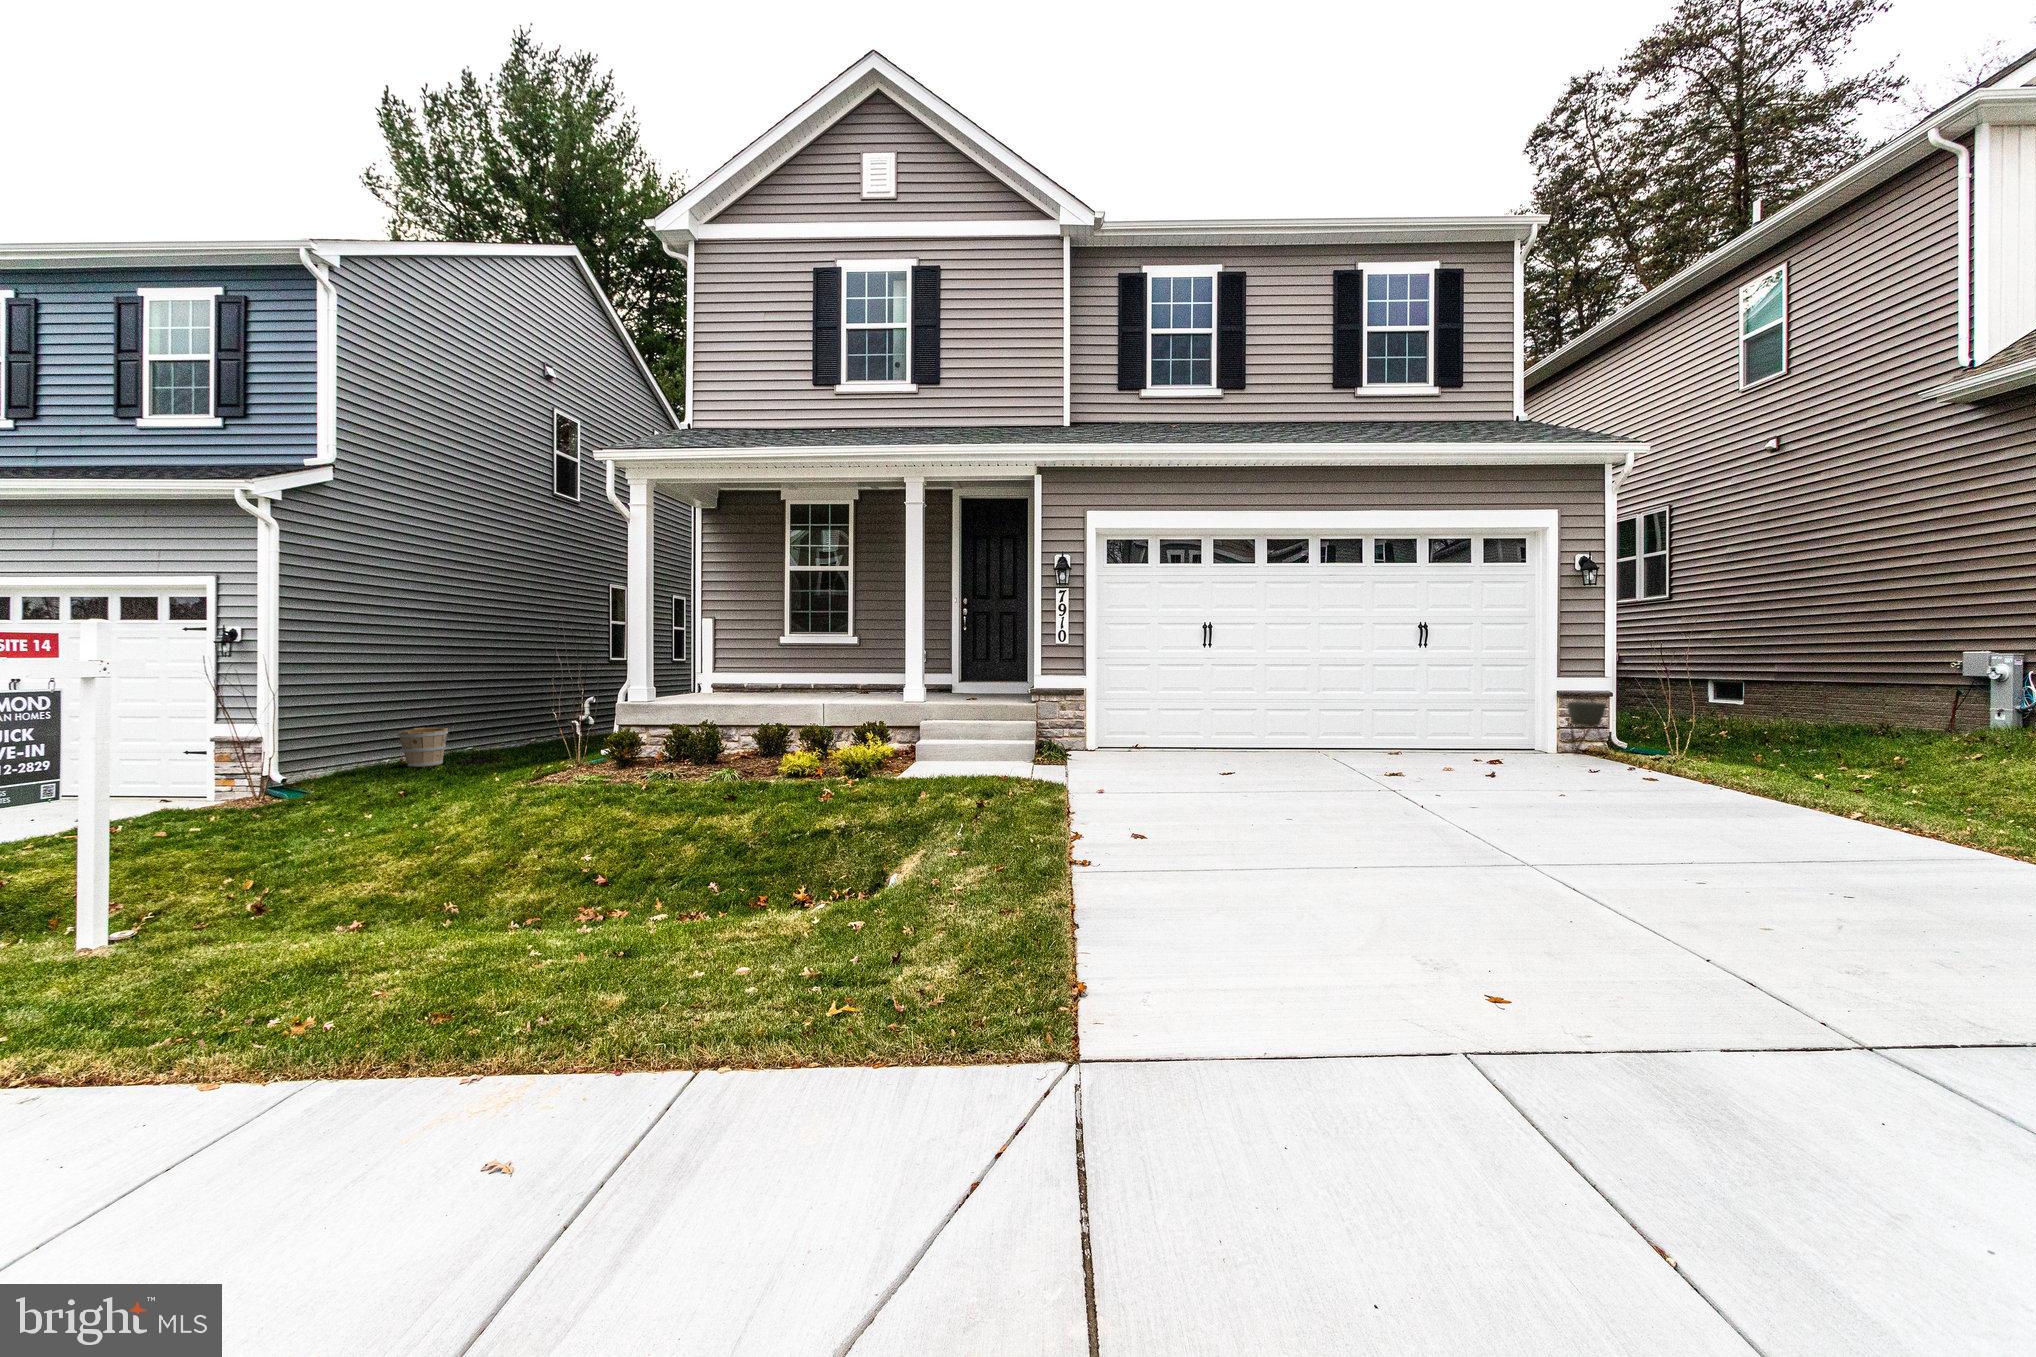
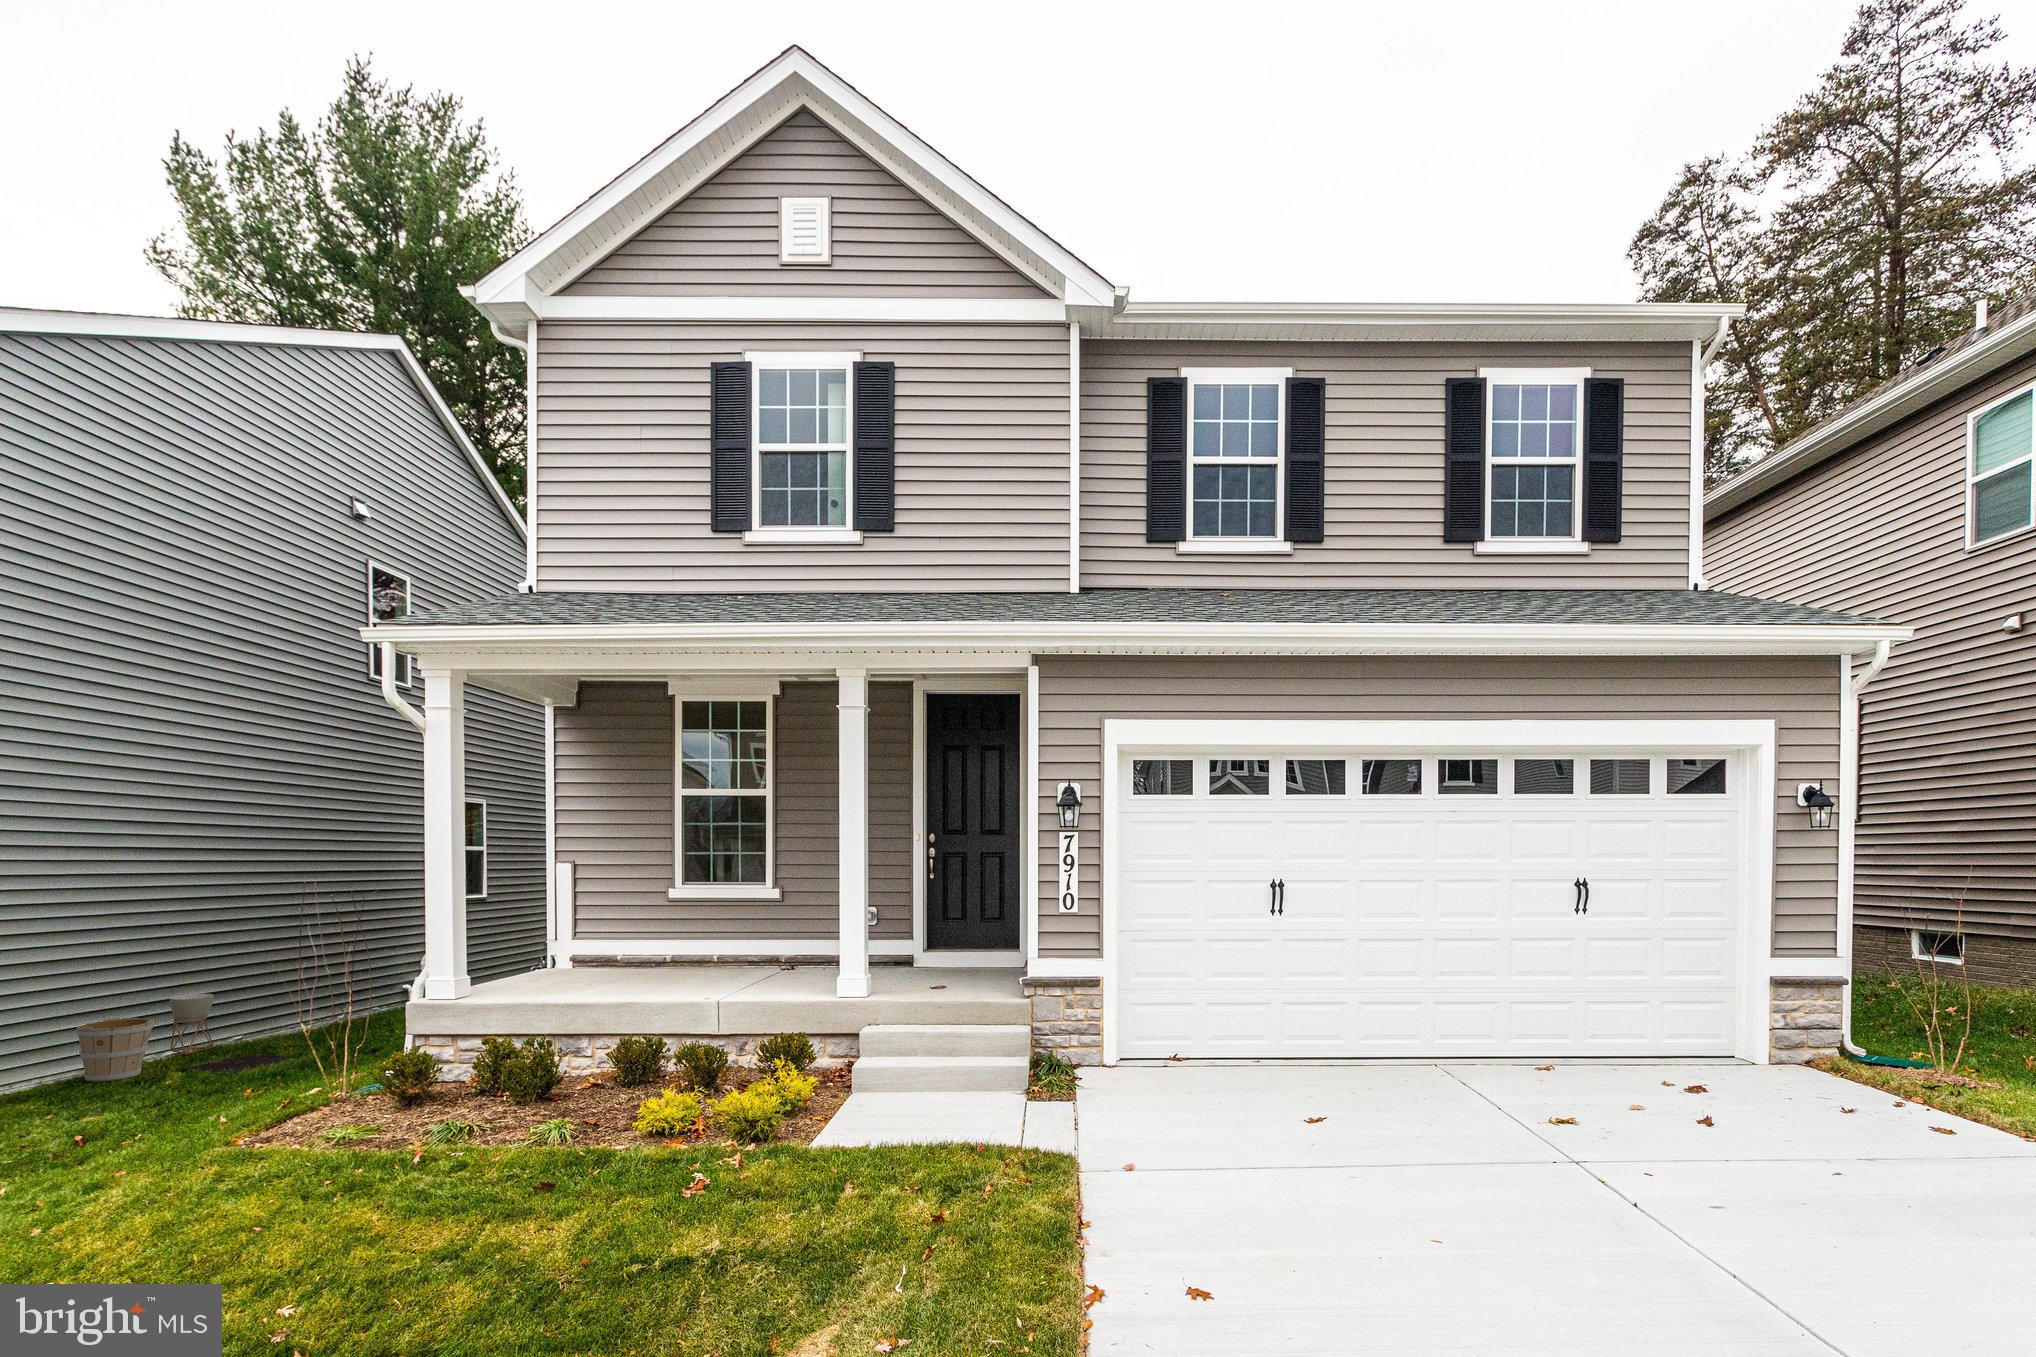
planter: present [1567,702,1608,754] -> present [170,994,214,1055]

